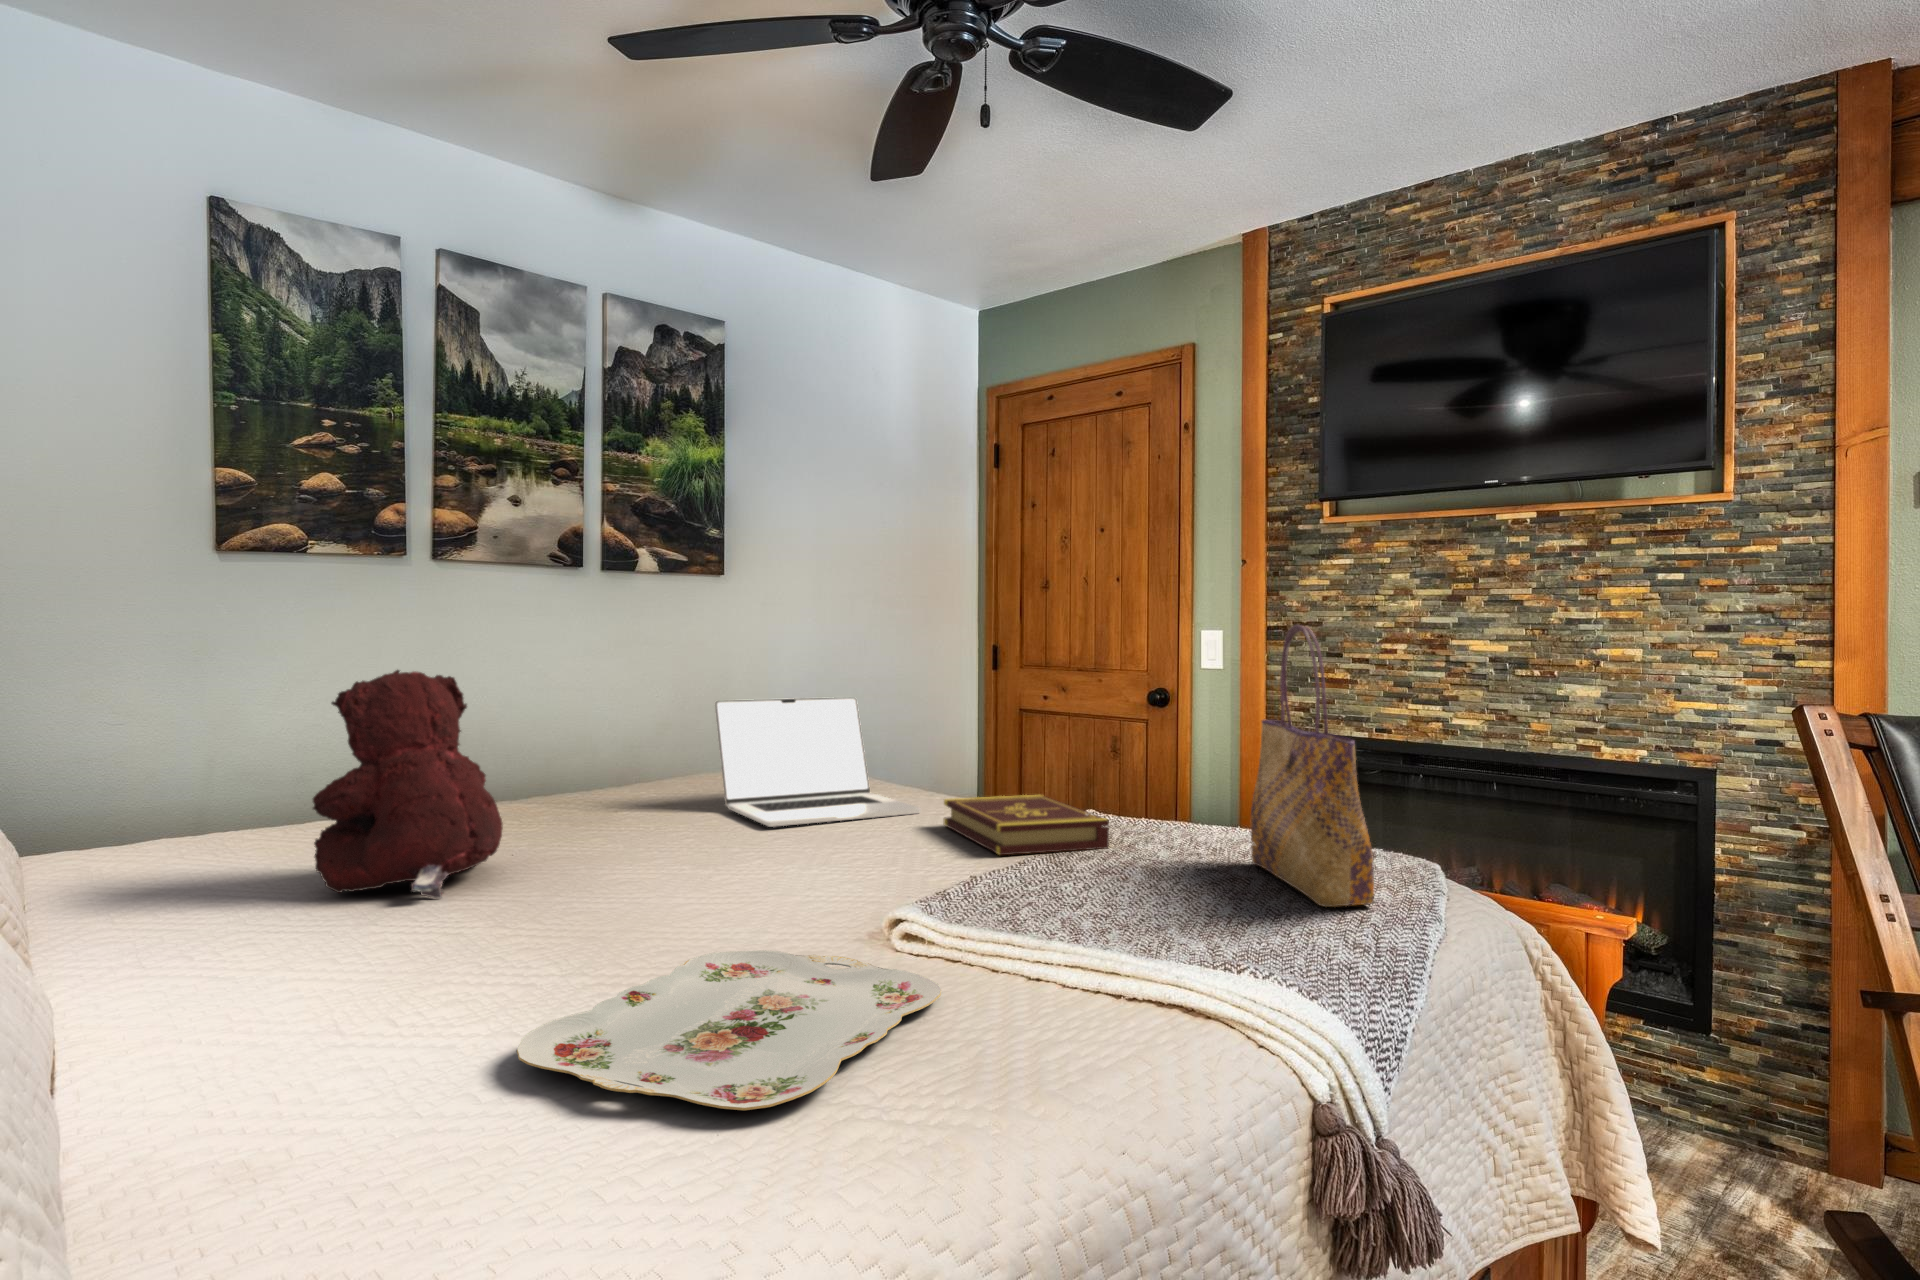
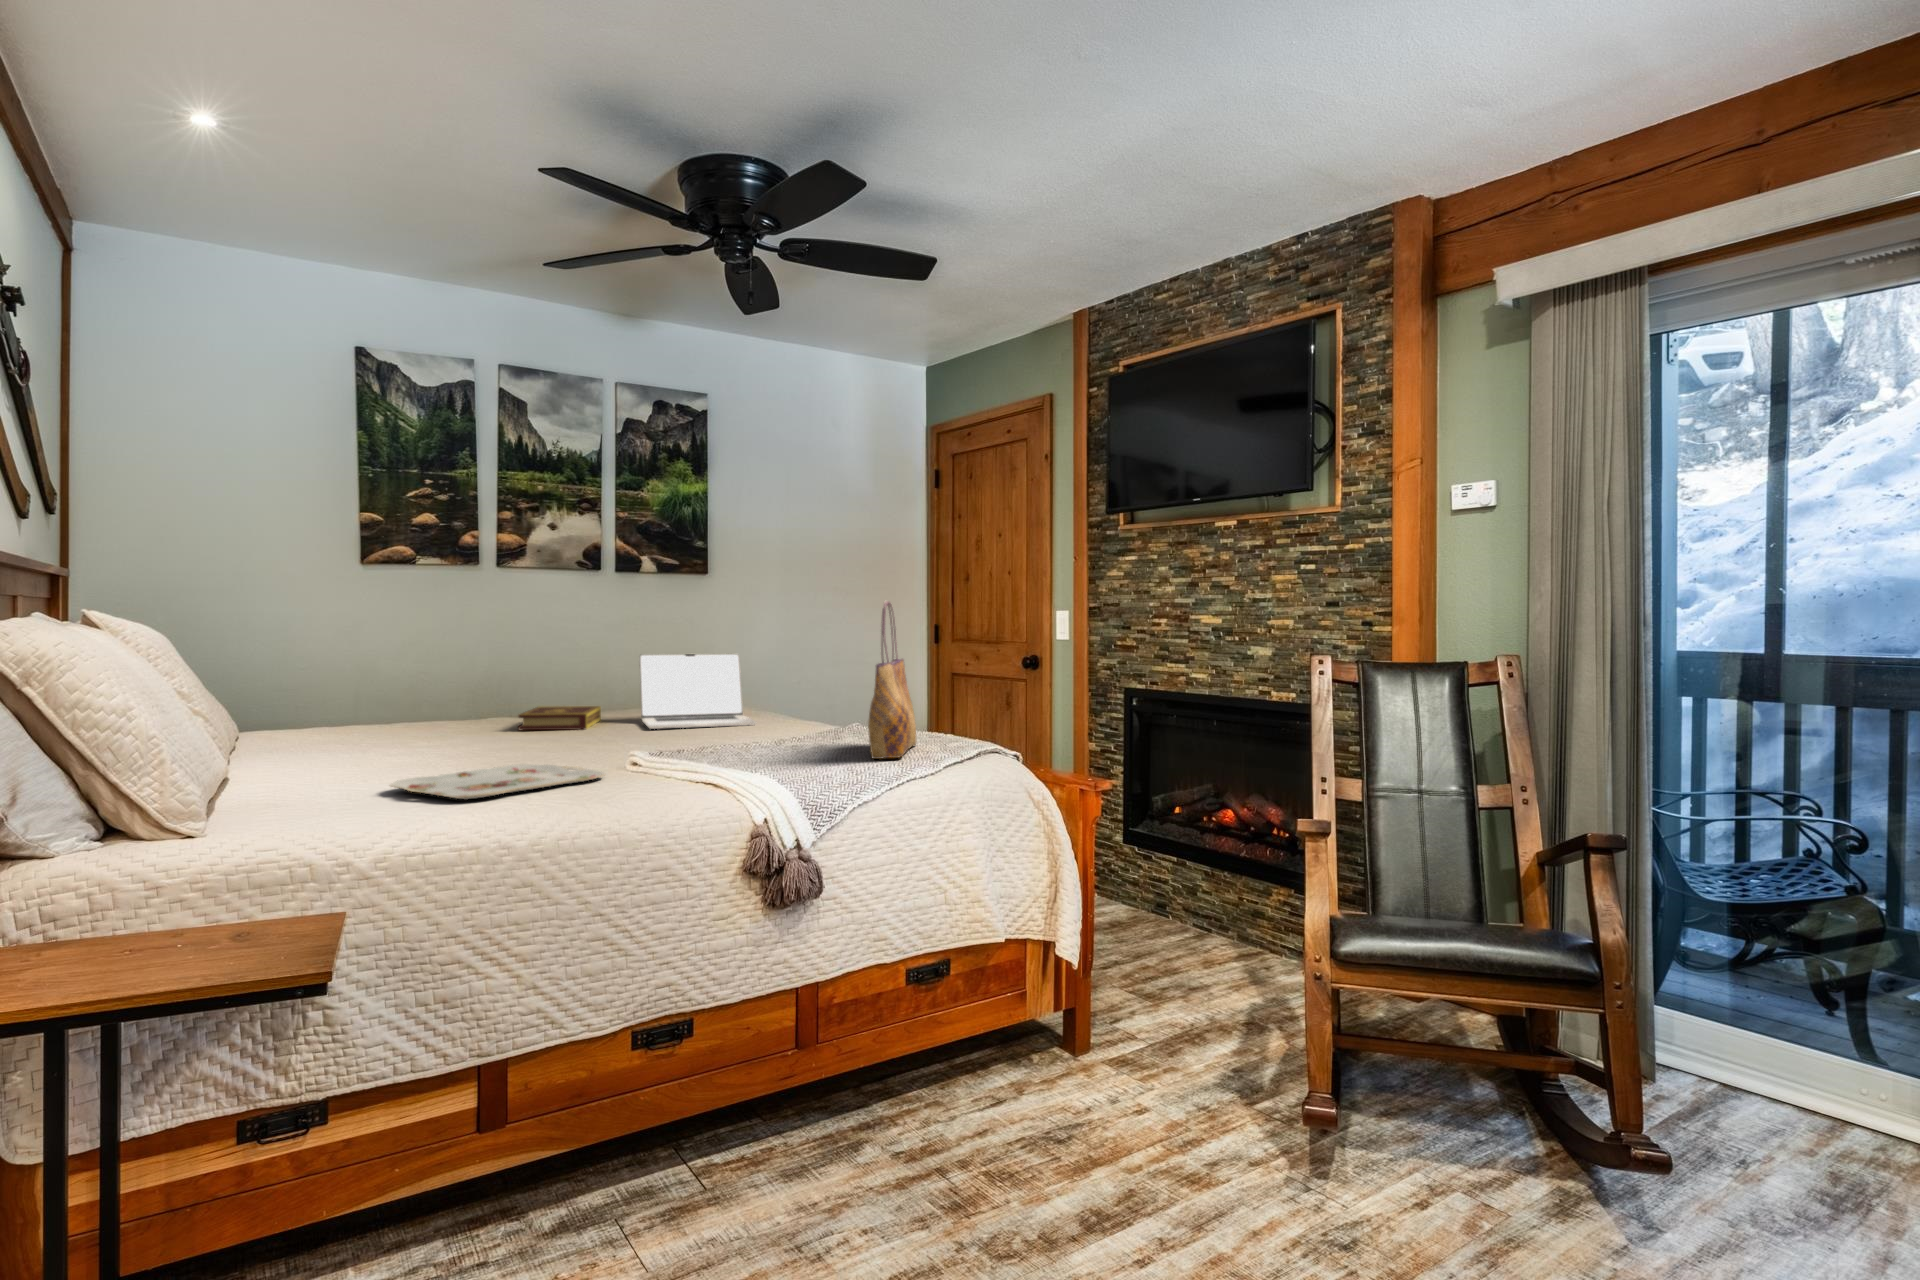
teddy bear: present [313,670,503,898] -> none [370,630,474,751]
book: present [943,795,1109,855] -> present [518,706,601,730]

